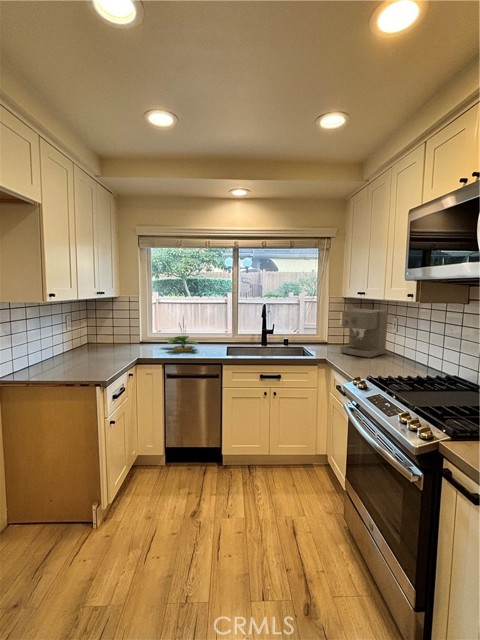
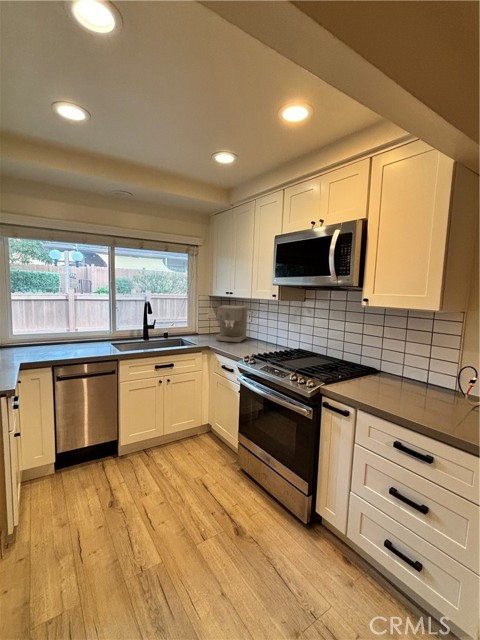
potted plant: present [166,319,198,352] -> none [39,314,88,353]

